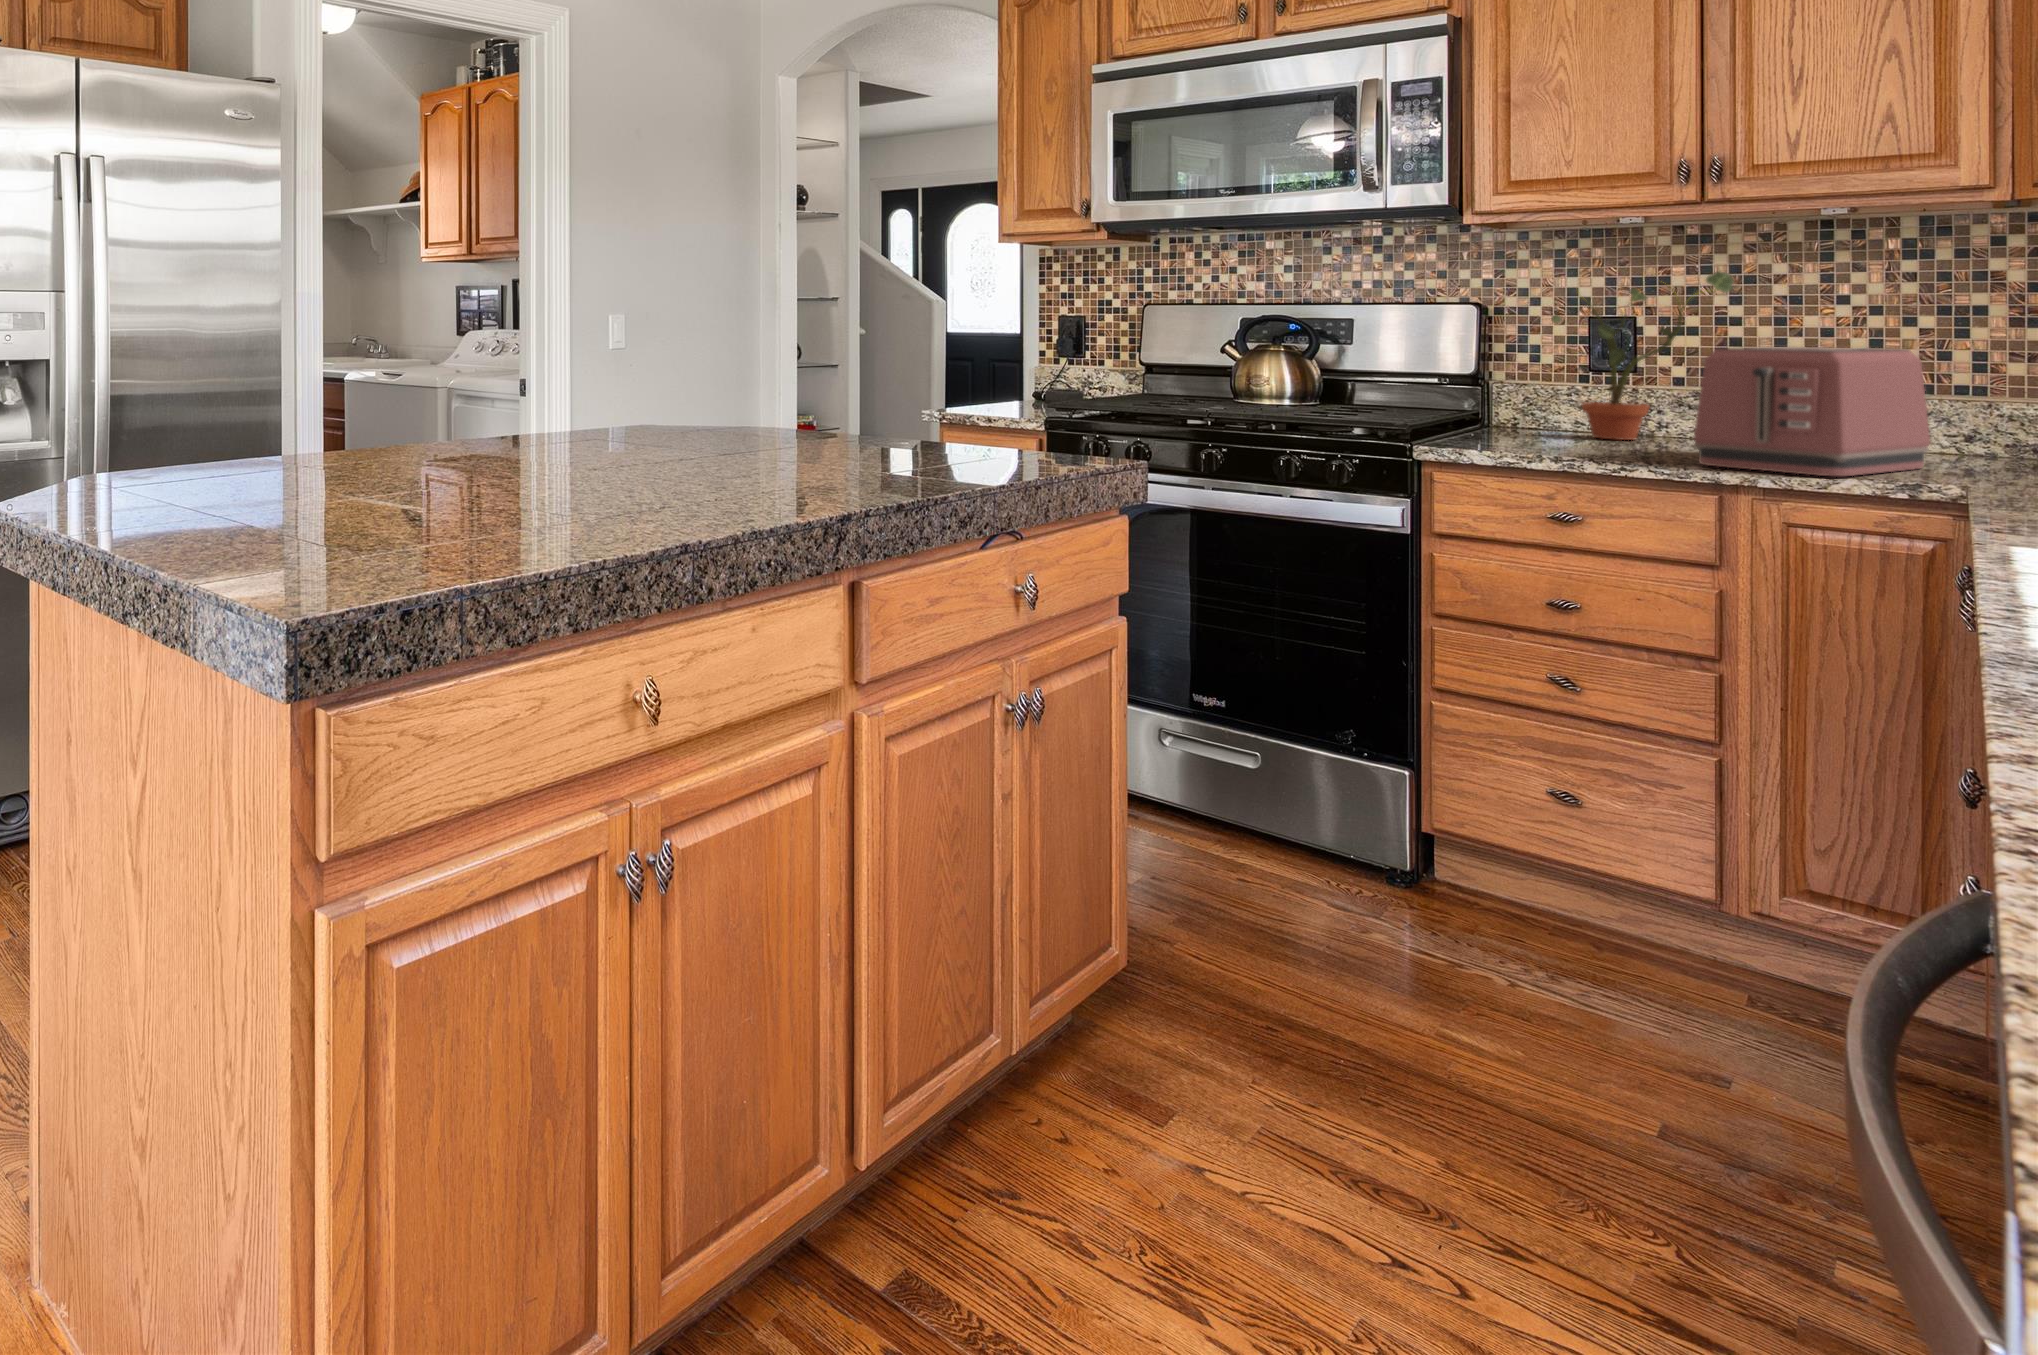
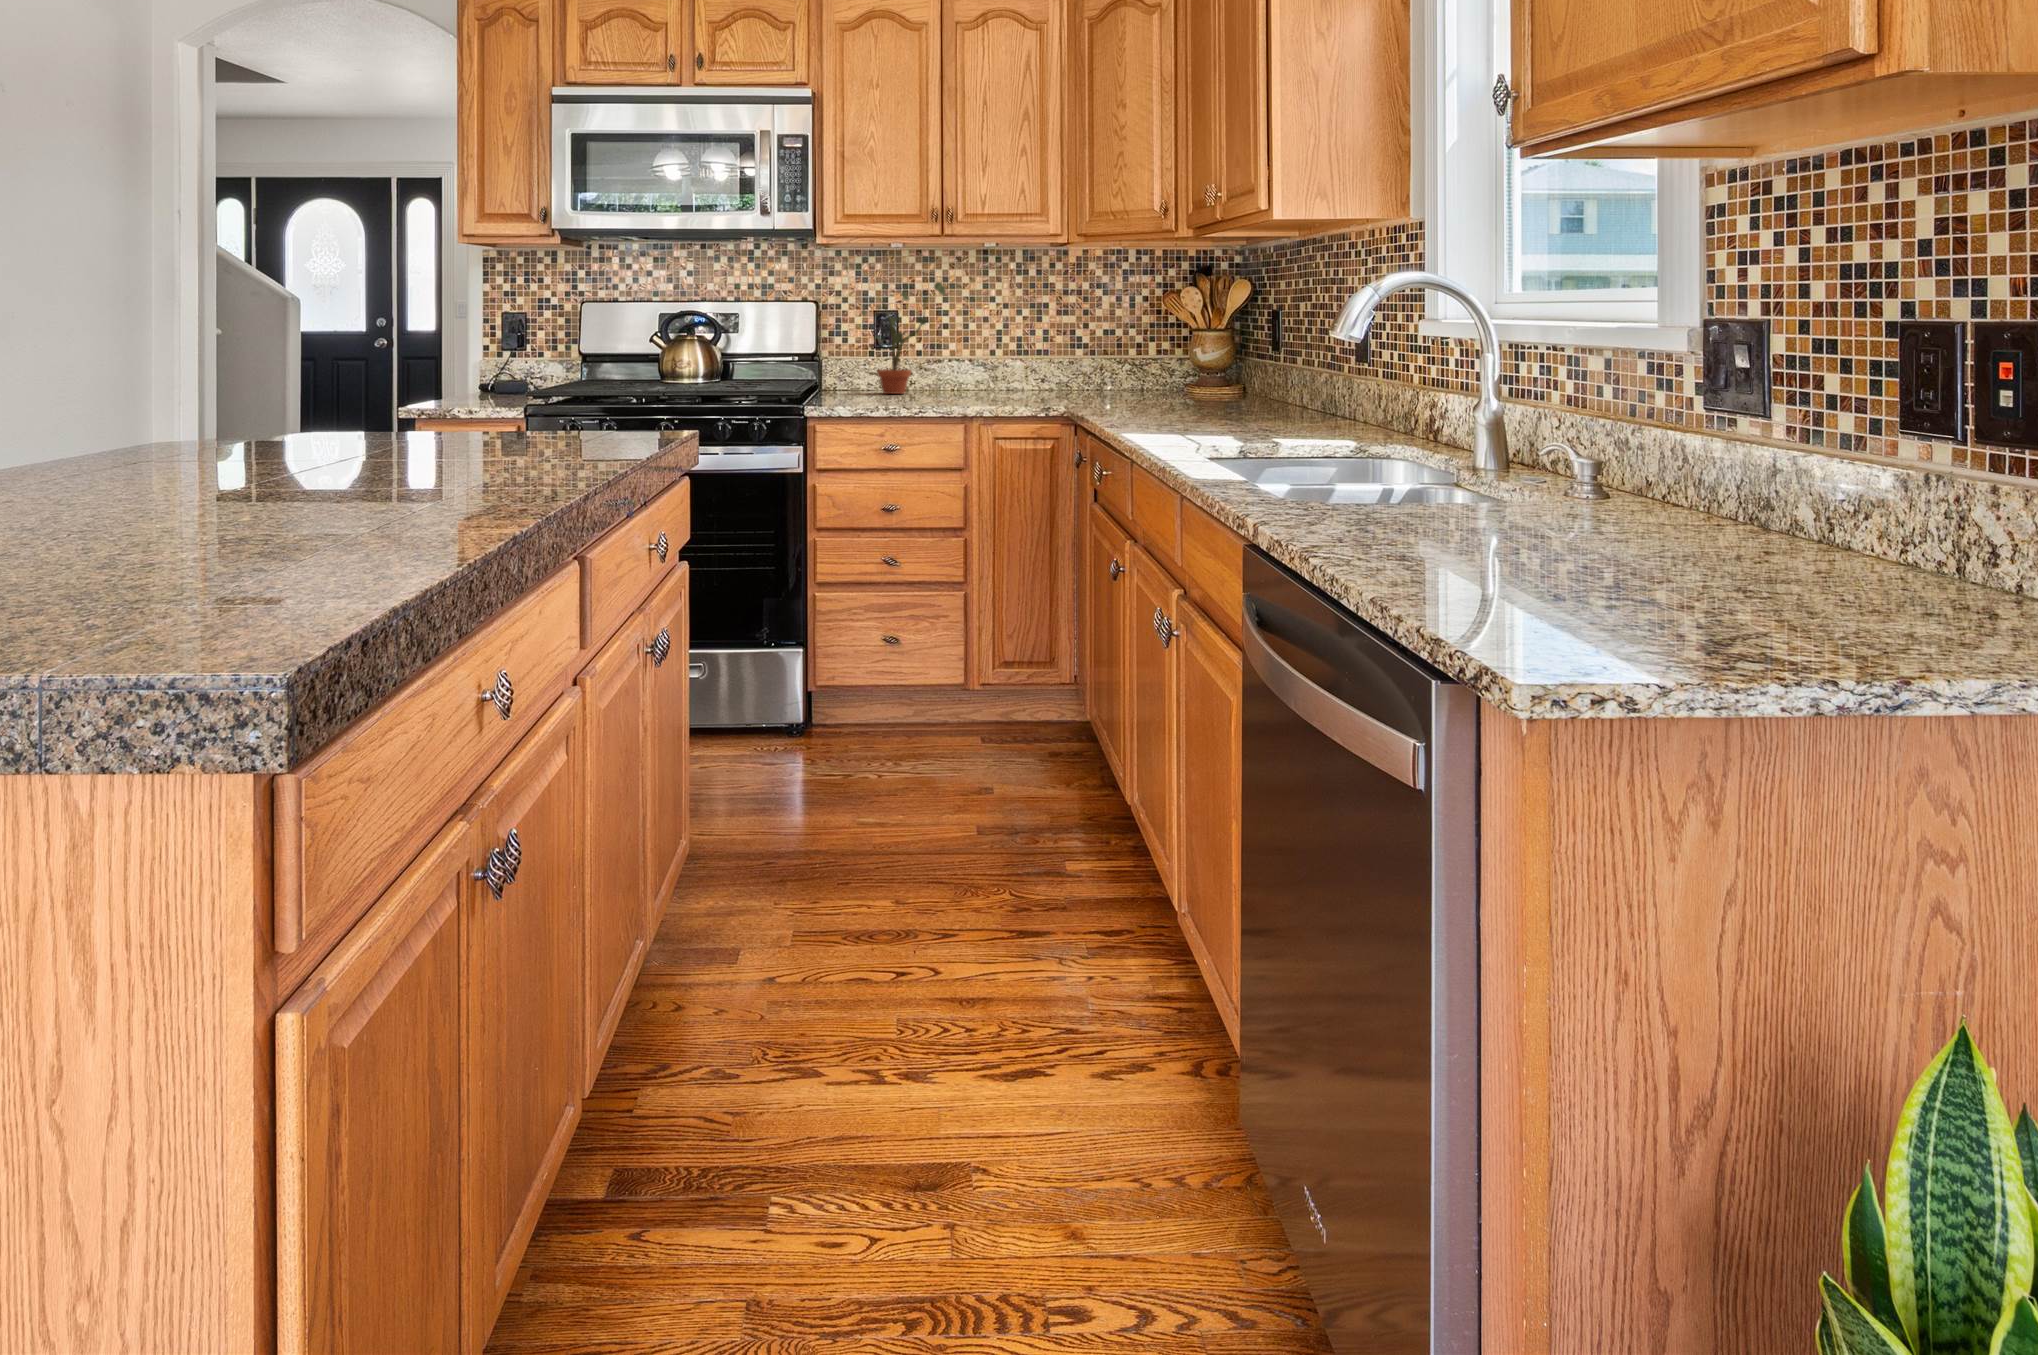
toaster: present [1693,347,1930,477] -> none [951,329,1041,406]

